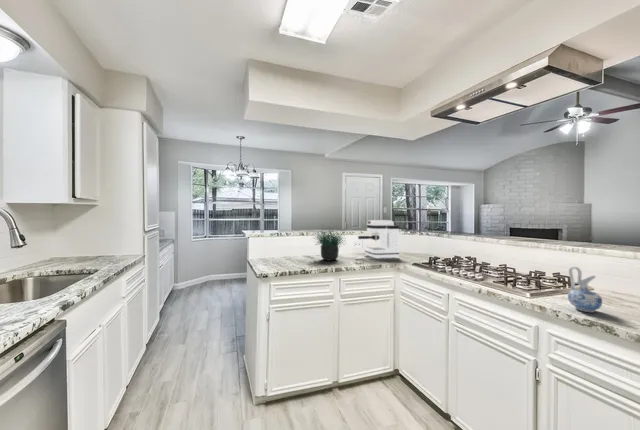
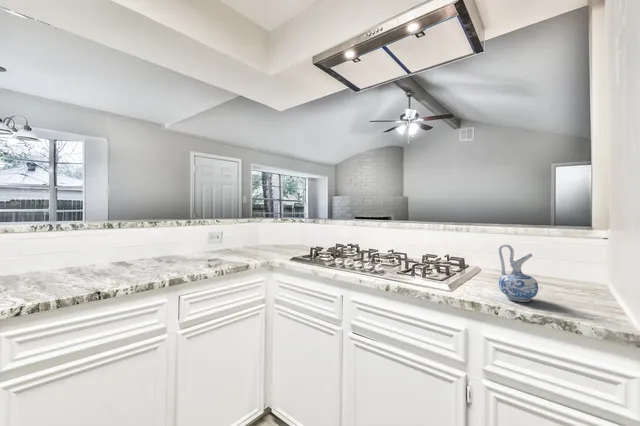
coffee maker: present [358,220,399,259] -> none [210,202,270,256]
potted plant: present [317,231,343,261] -> none [117,199,195,267]

